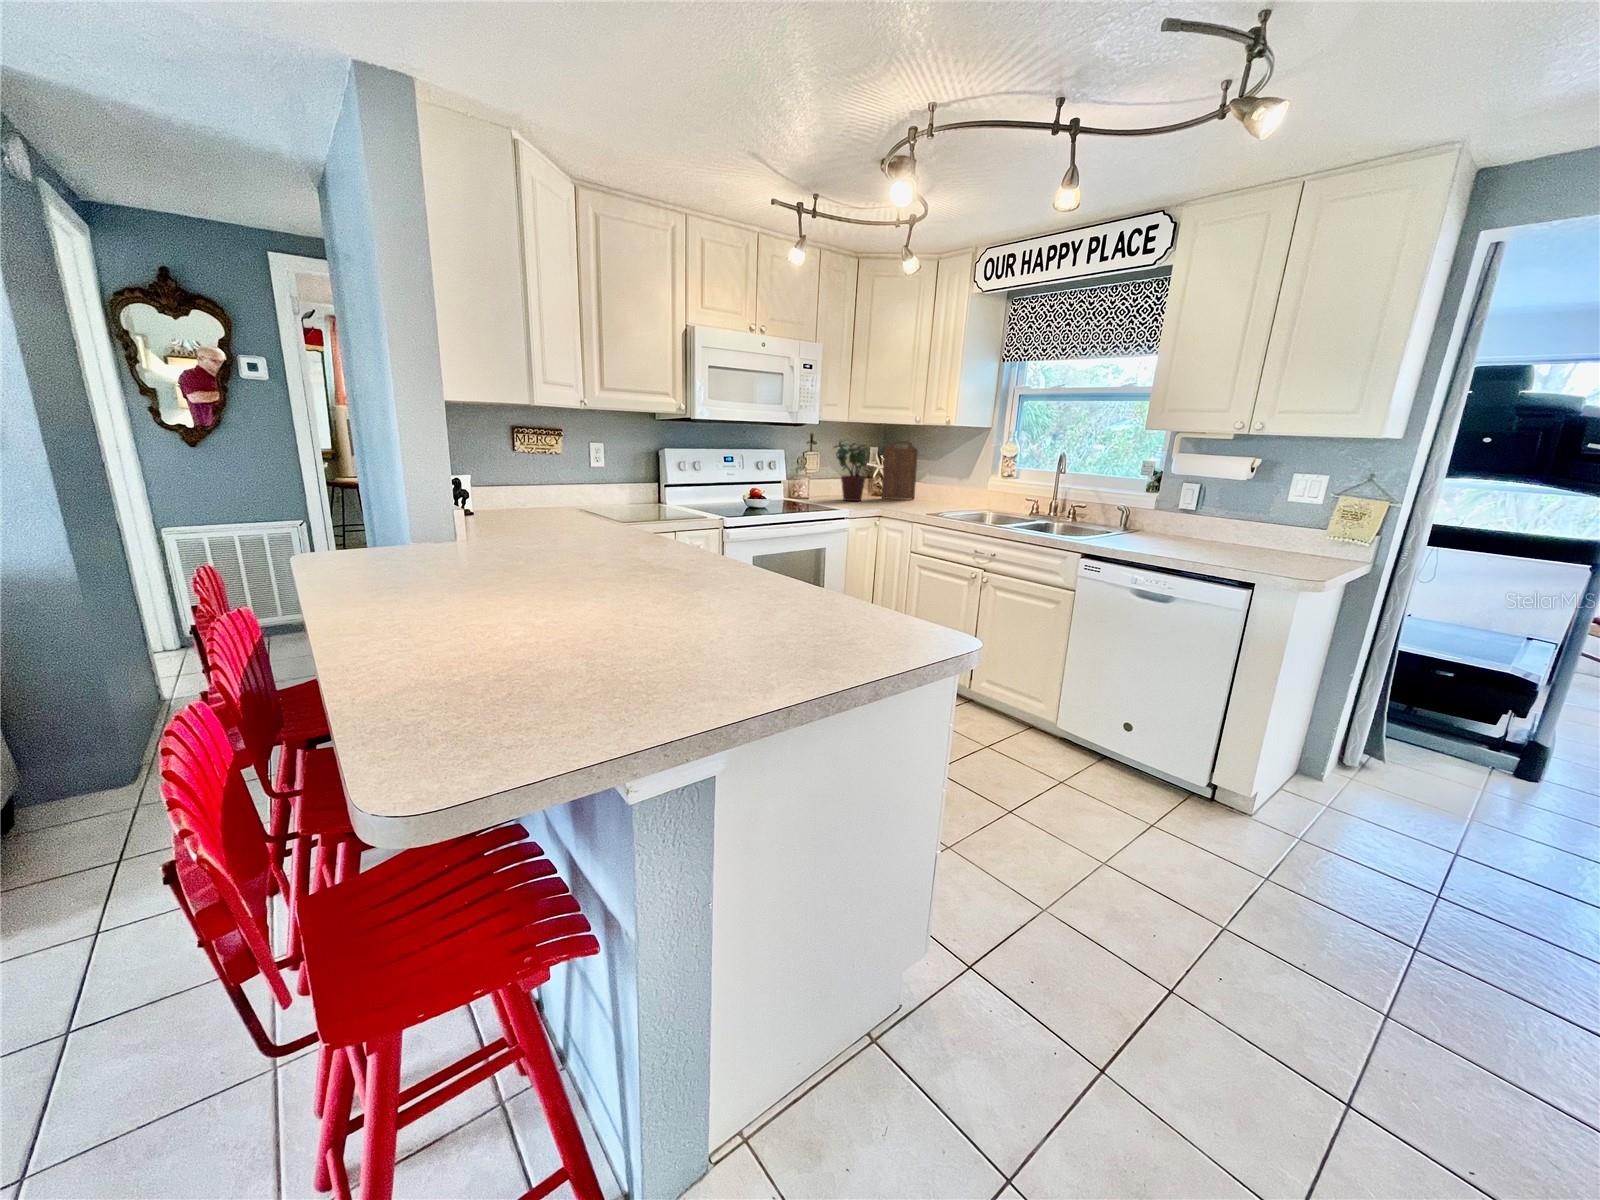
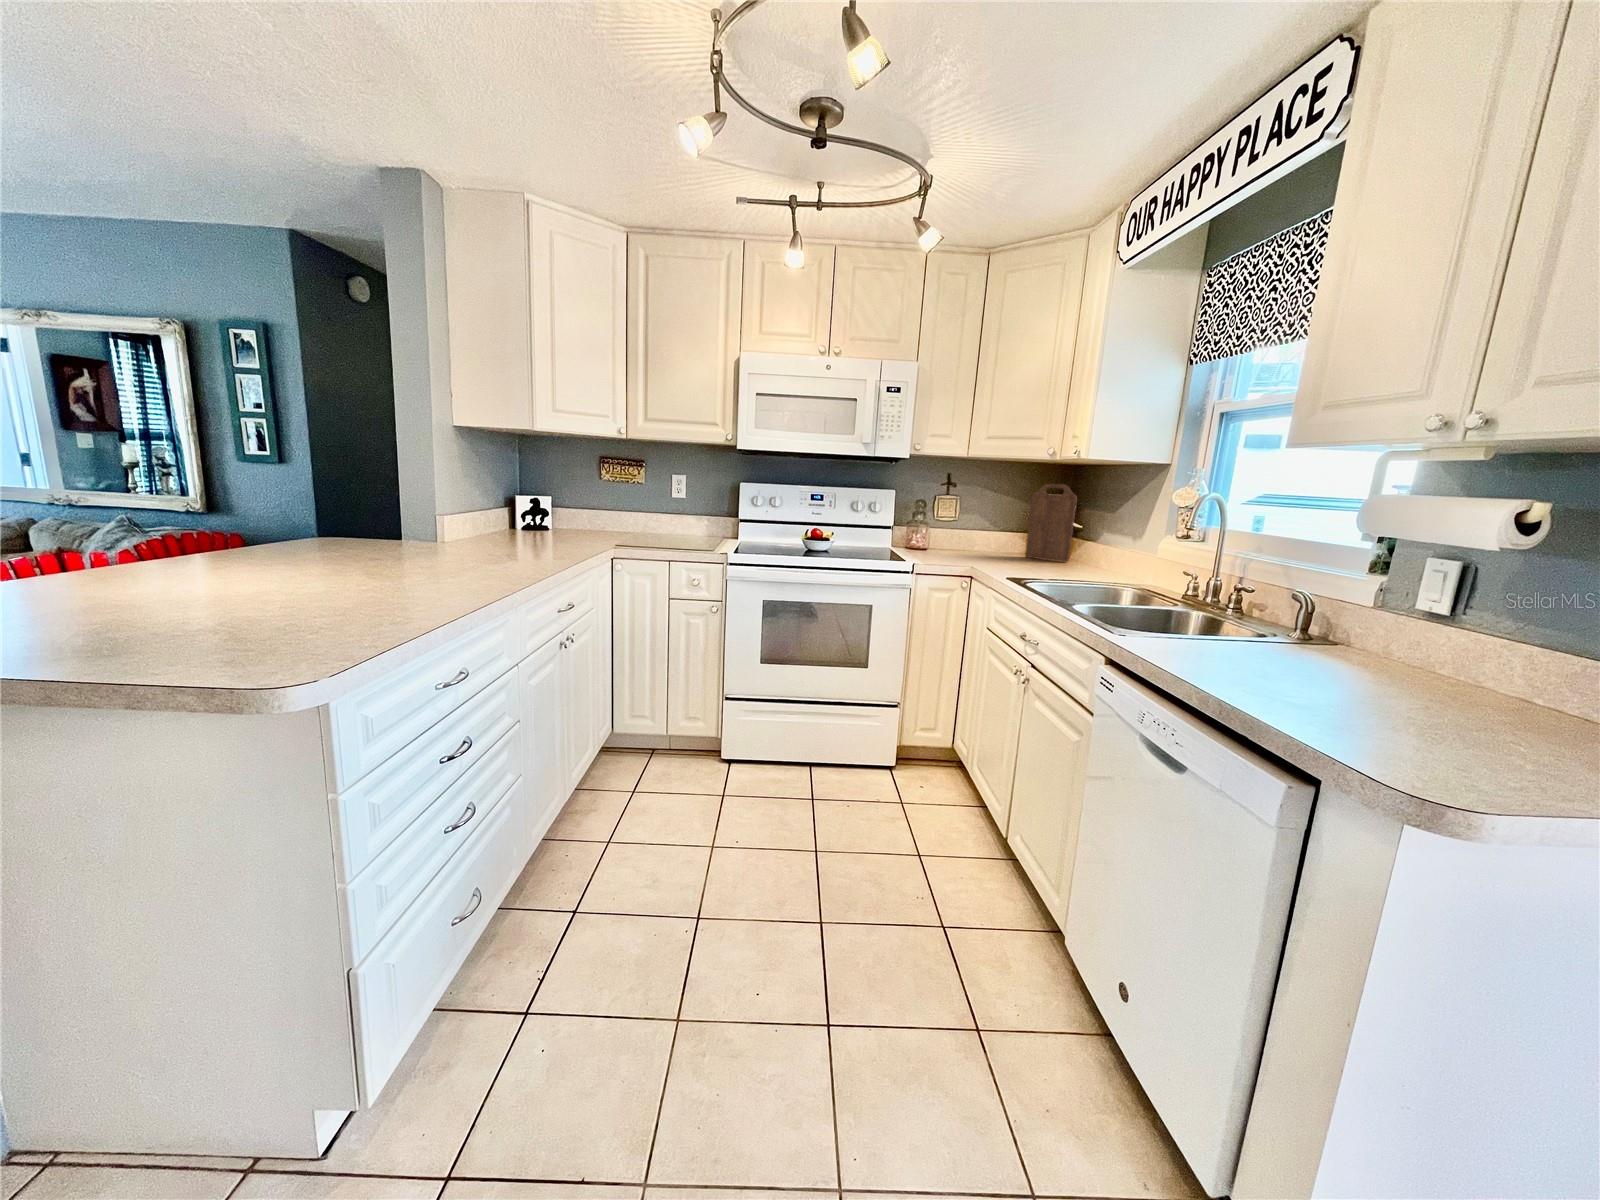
potted plant: present [834,441,868,501] -> none [955,481,1003,556]

